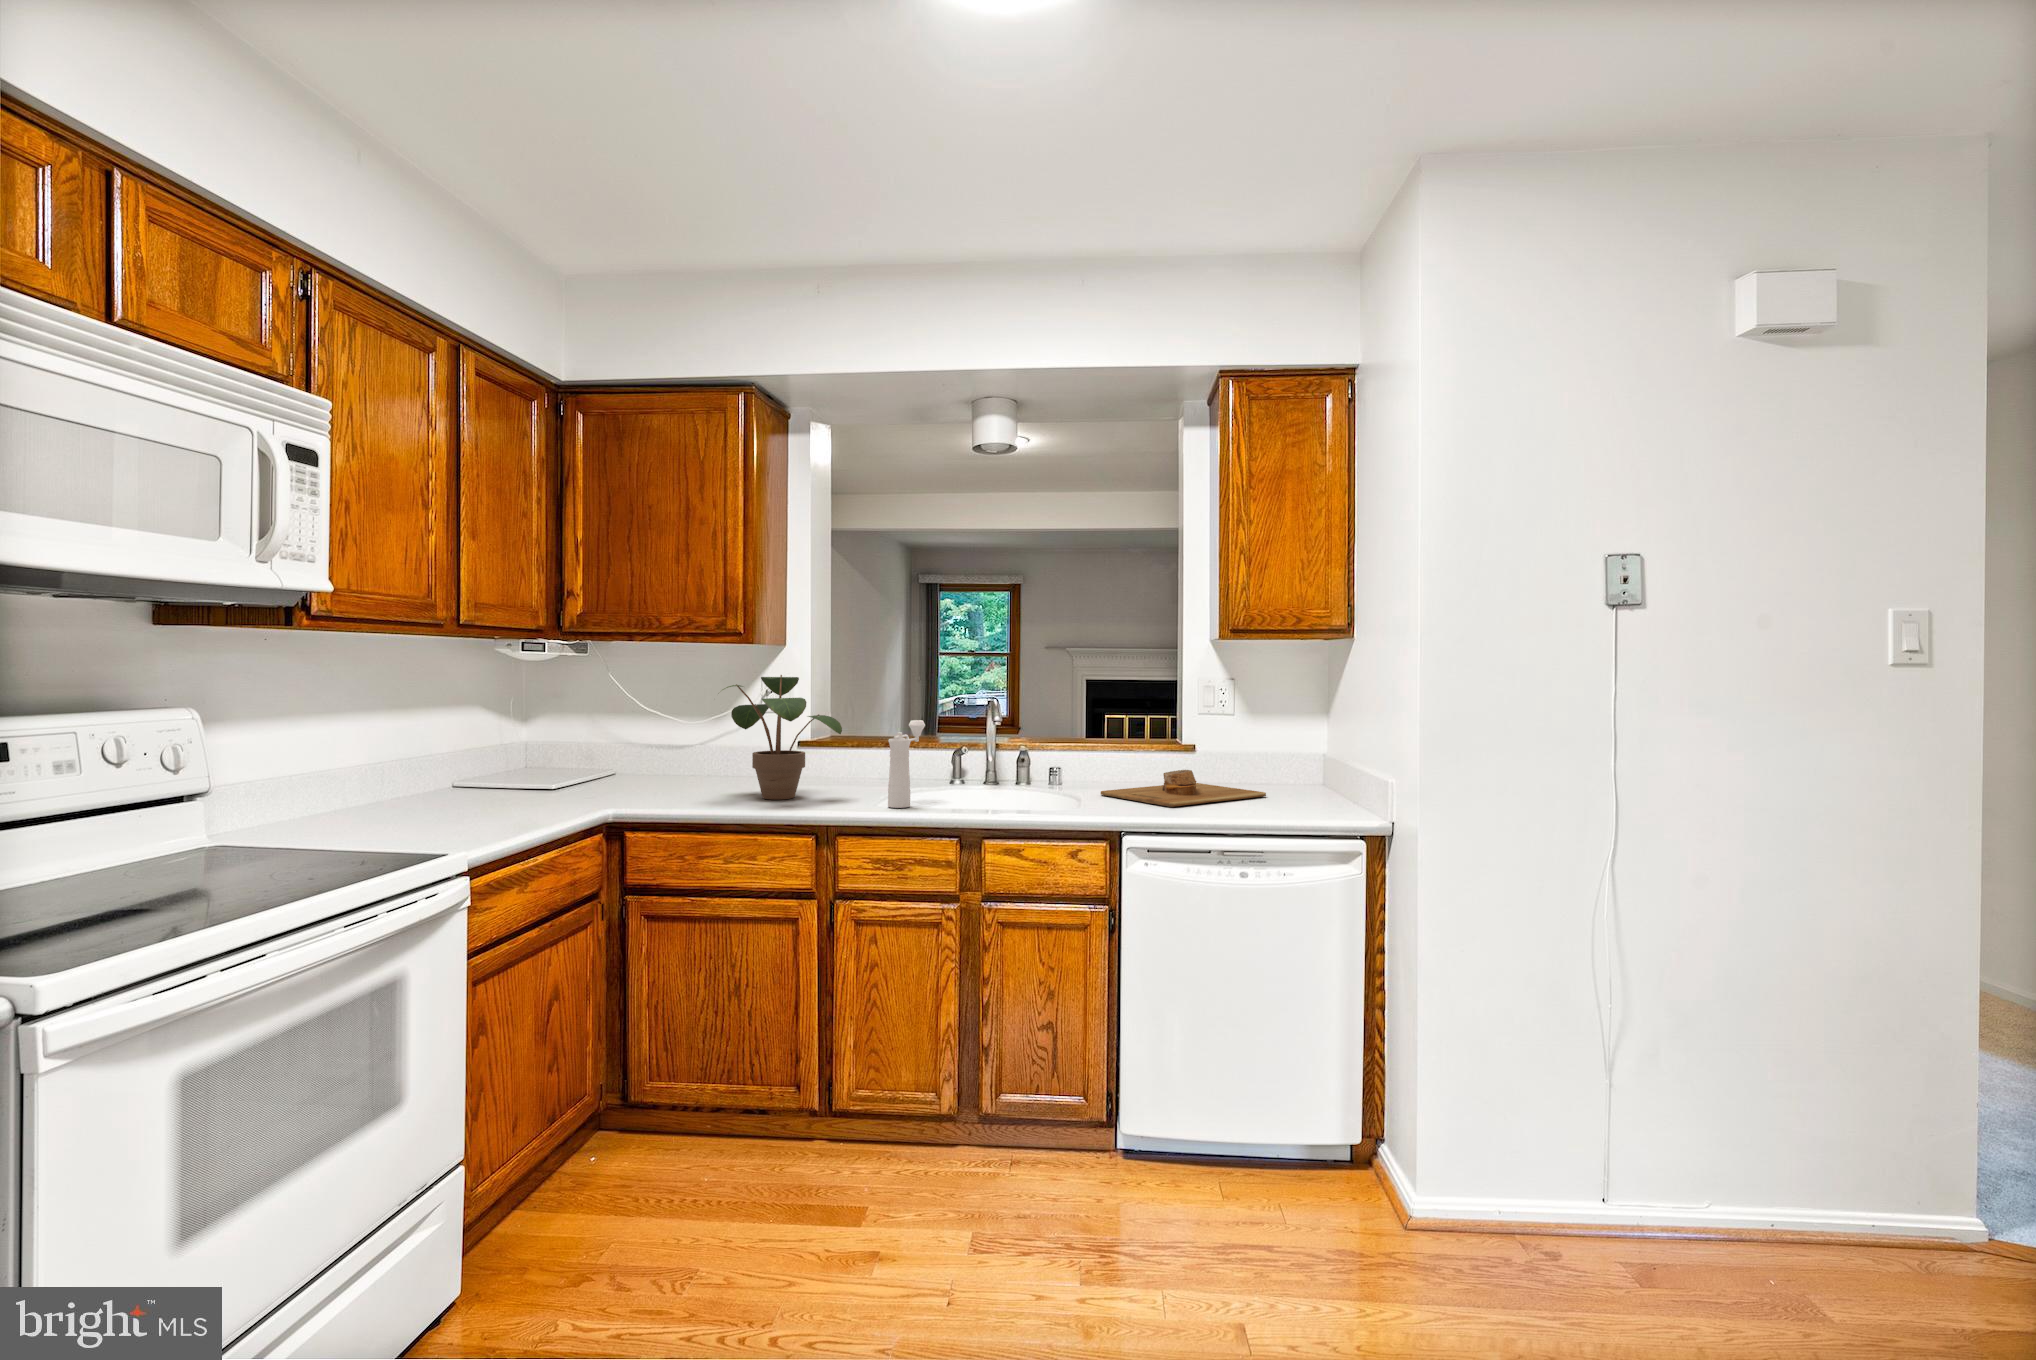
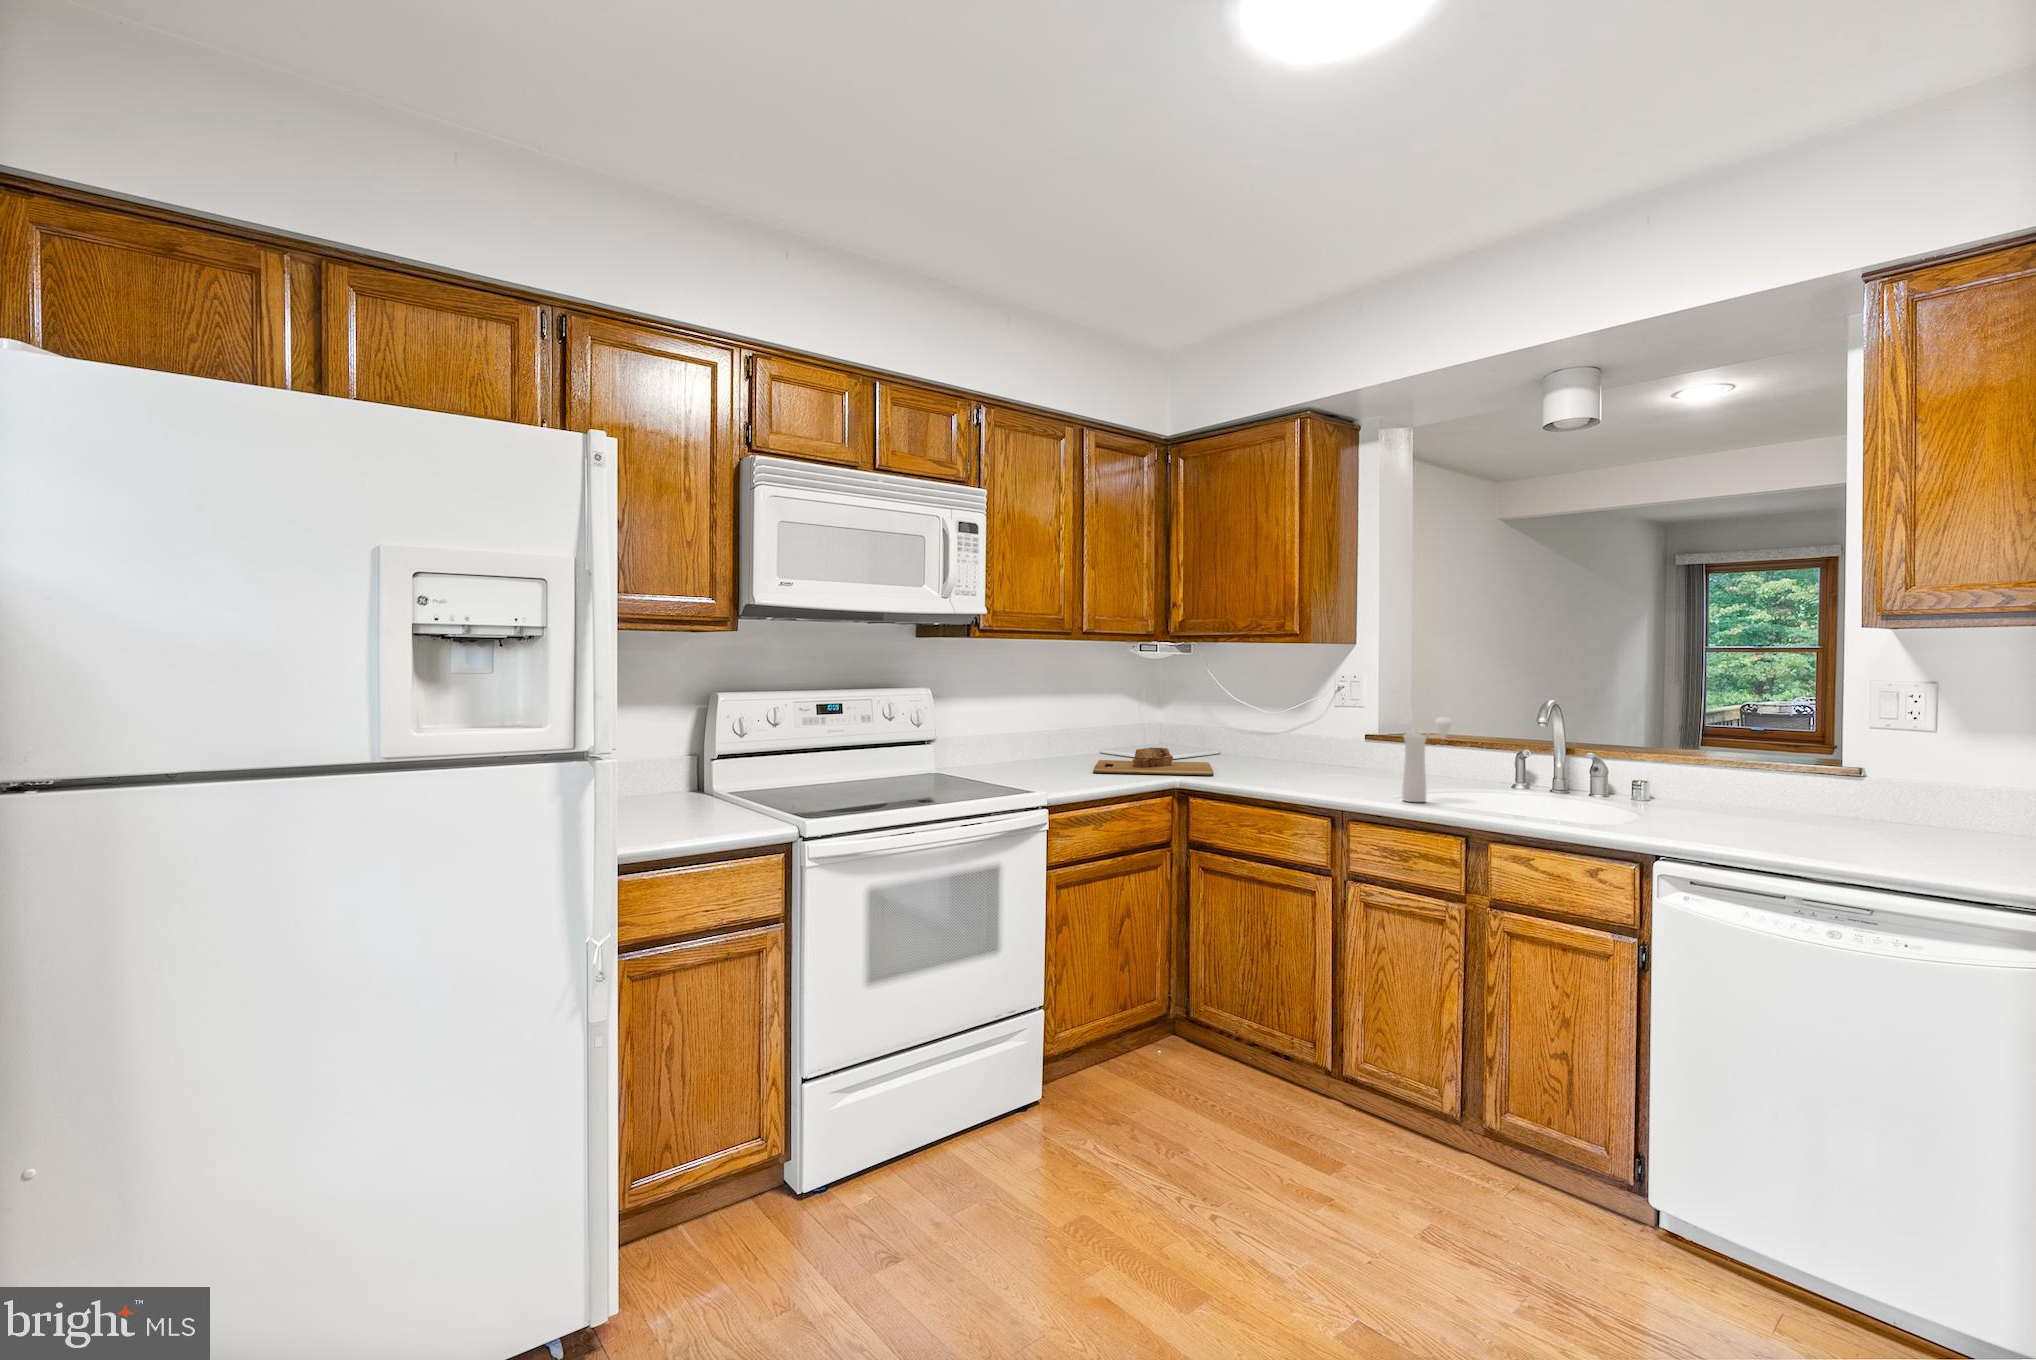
potted plant: present [723,675,842,800] -> none [1260,671,1372,784]
cutting board: present [1101,770,1266,807] -> present [1093,747,1214,775]

